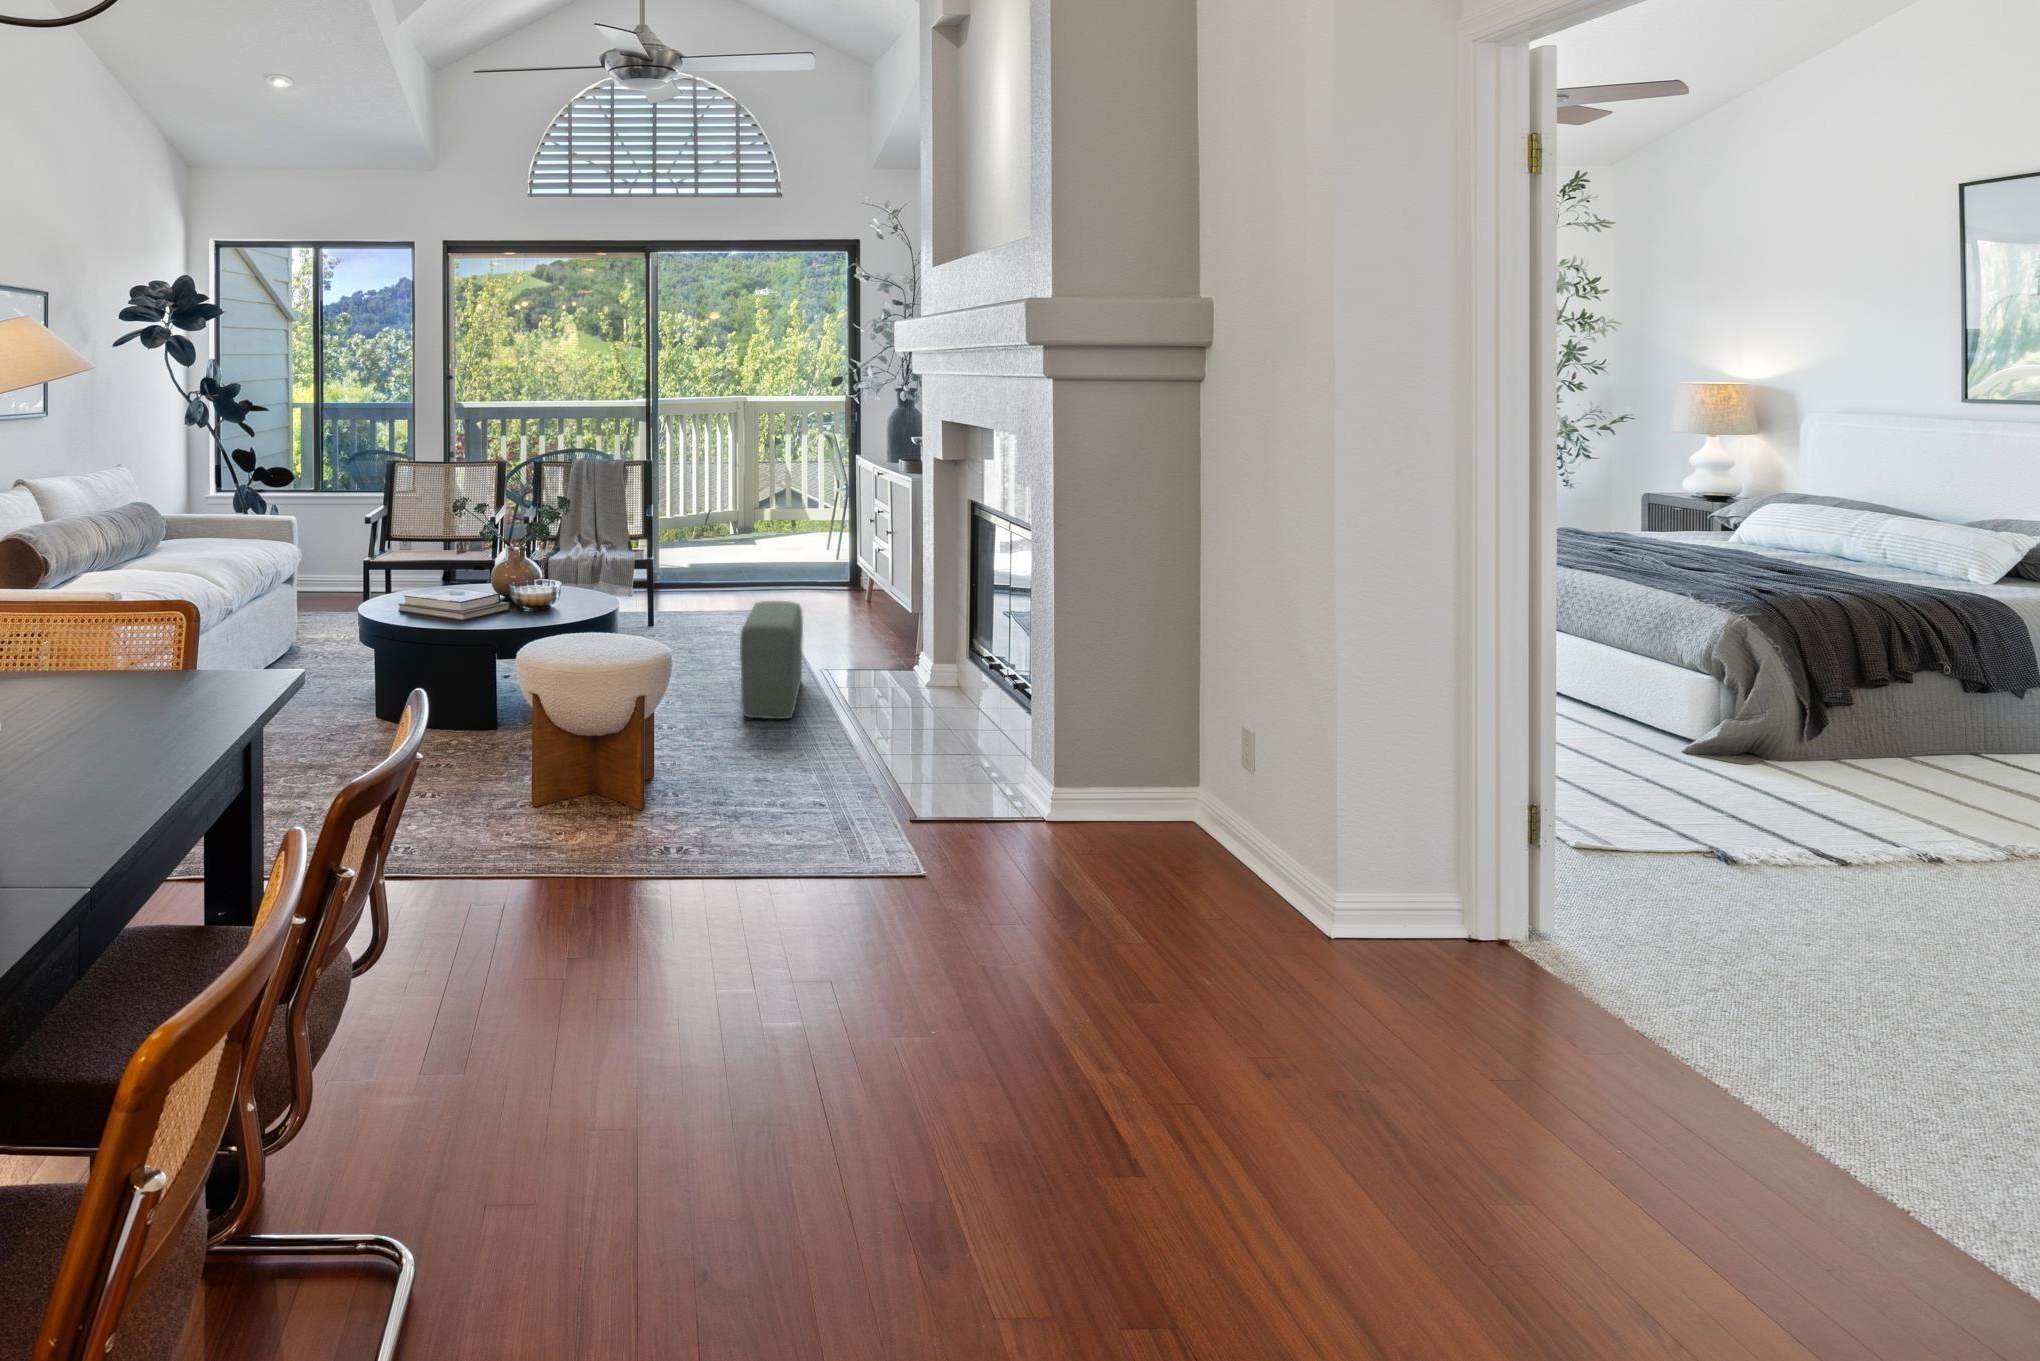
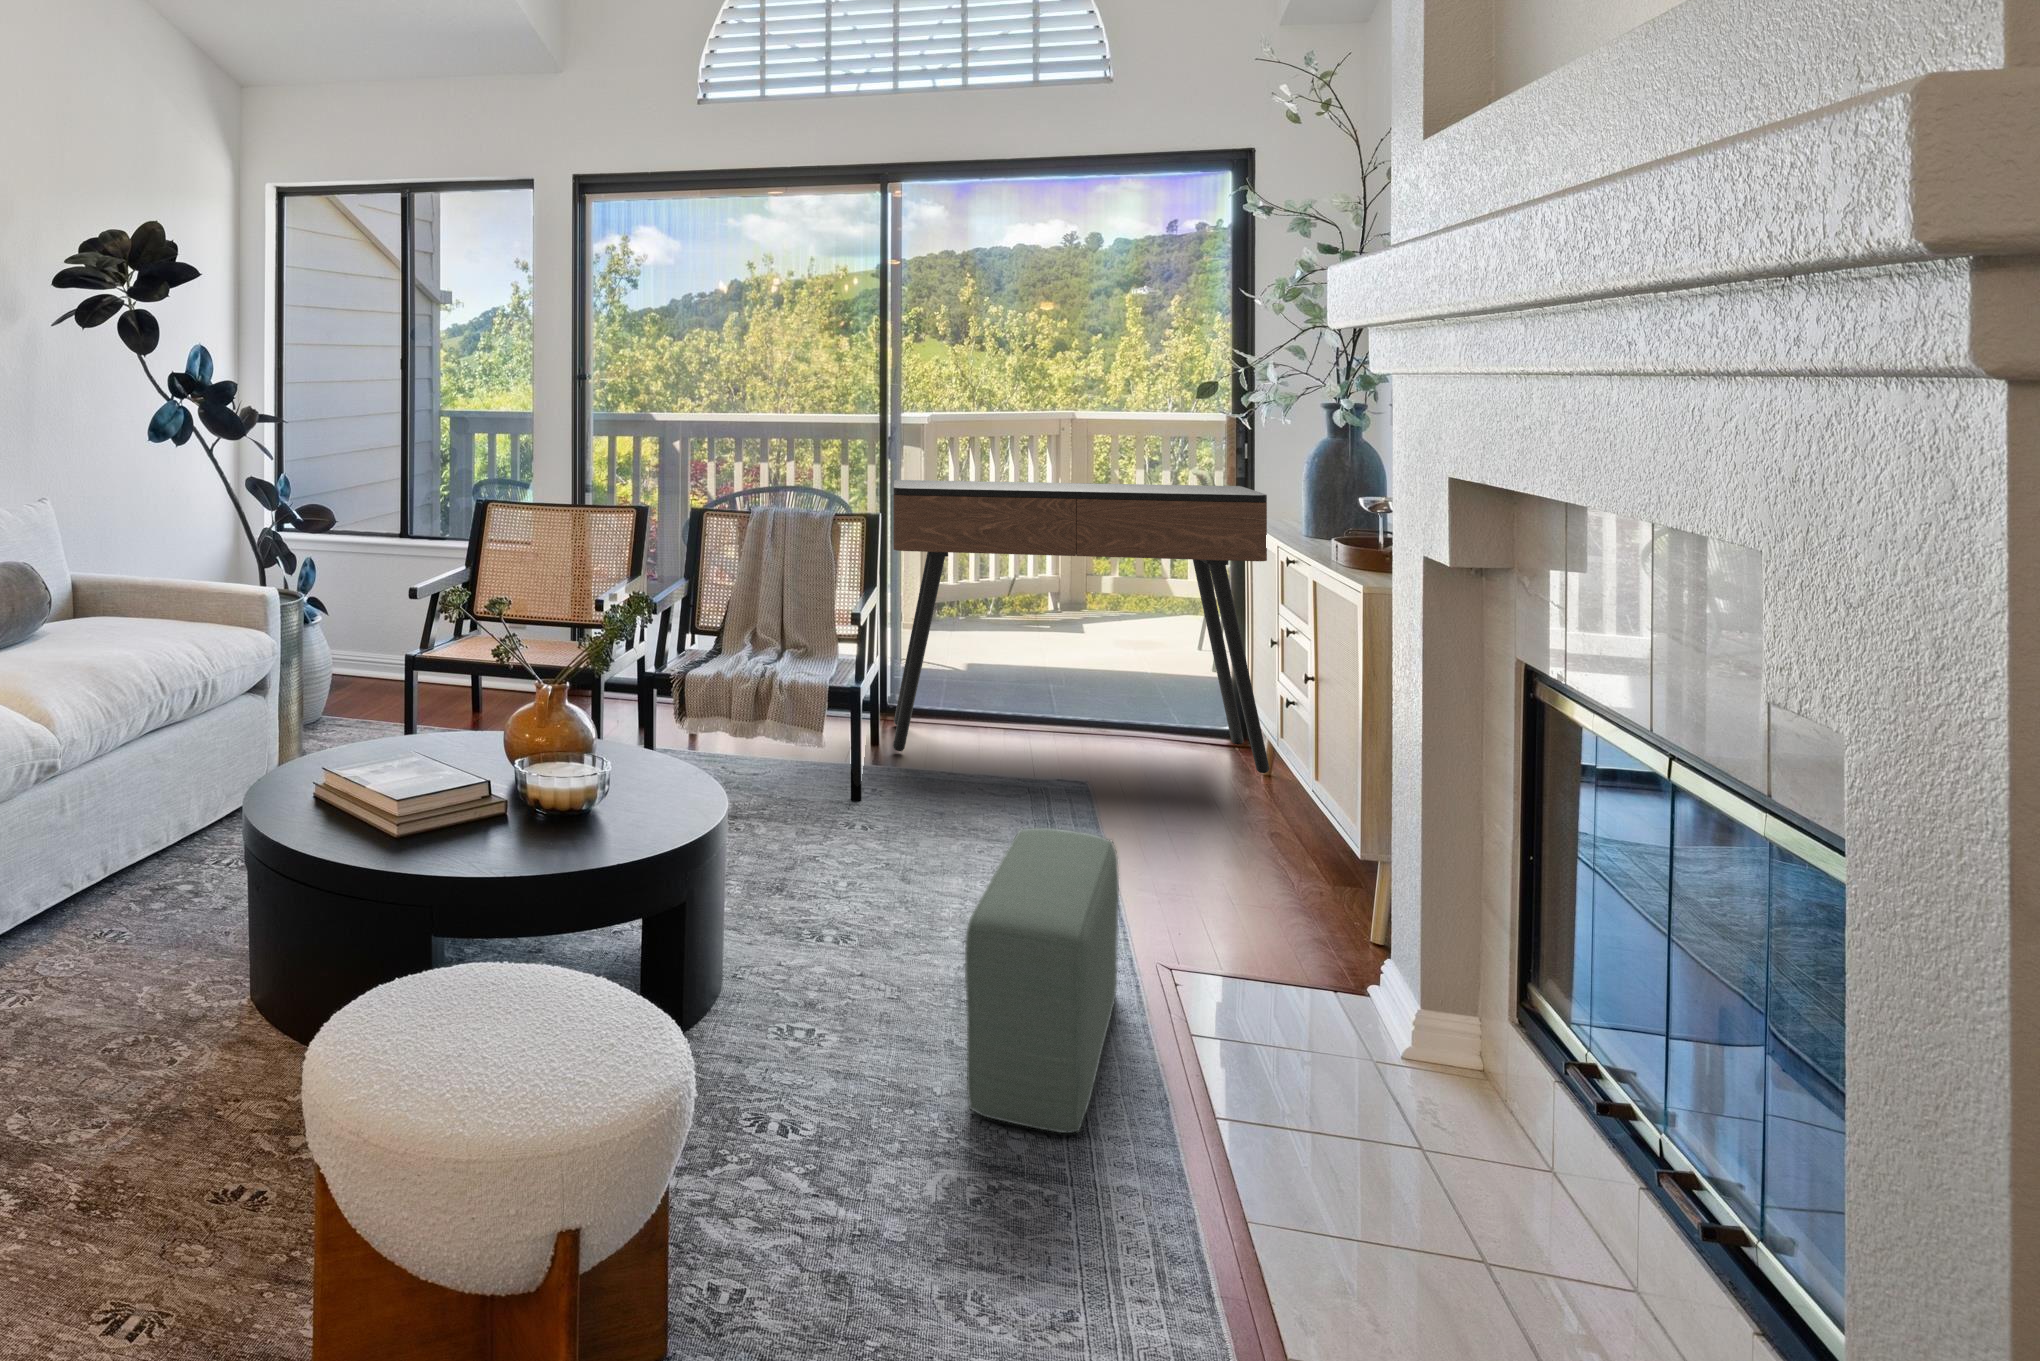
console table: none [657,440,869,603] -> present [893,480,1269,773]

